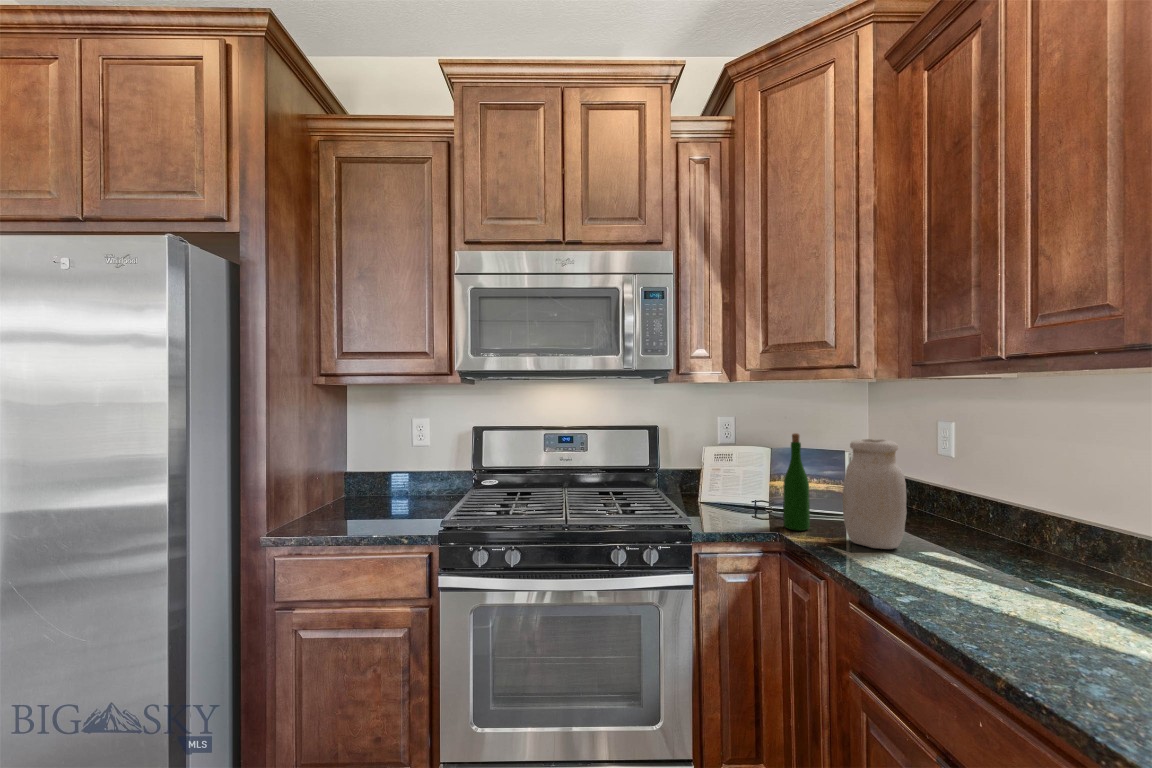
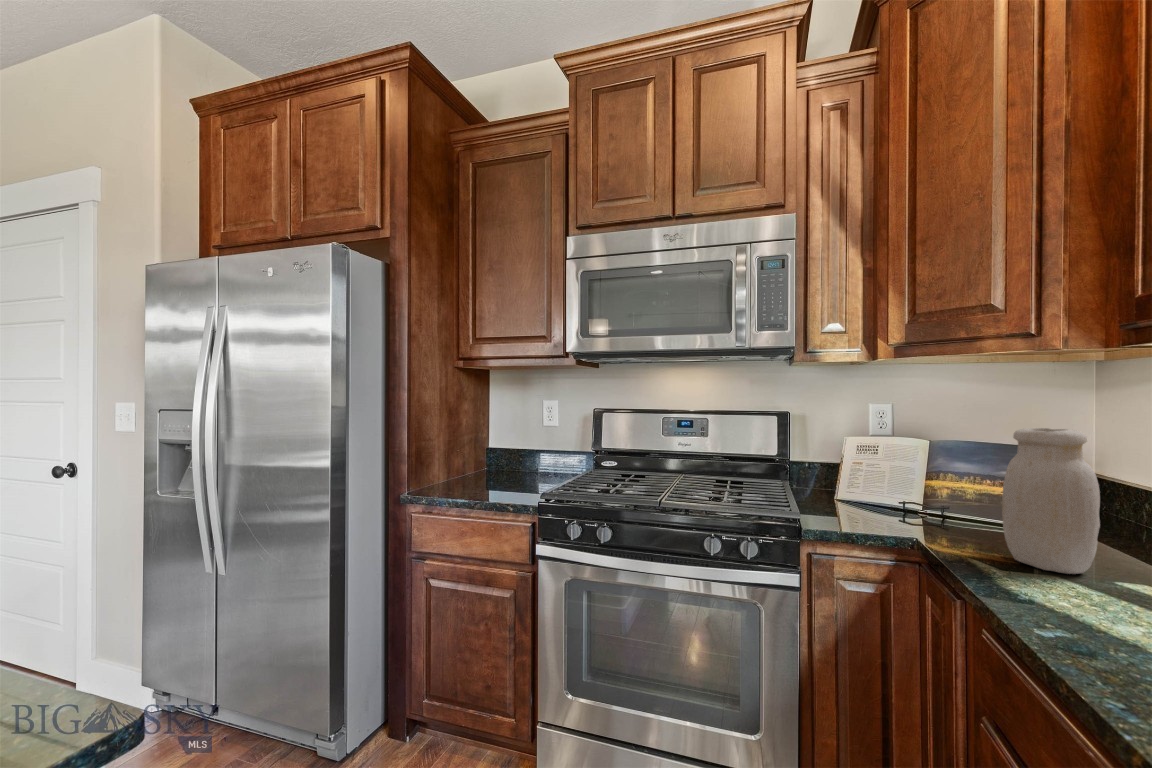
wine bottle: present [783,433,810,531] -> none [927,420,963,540]

